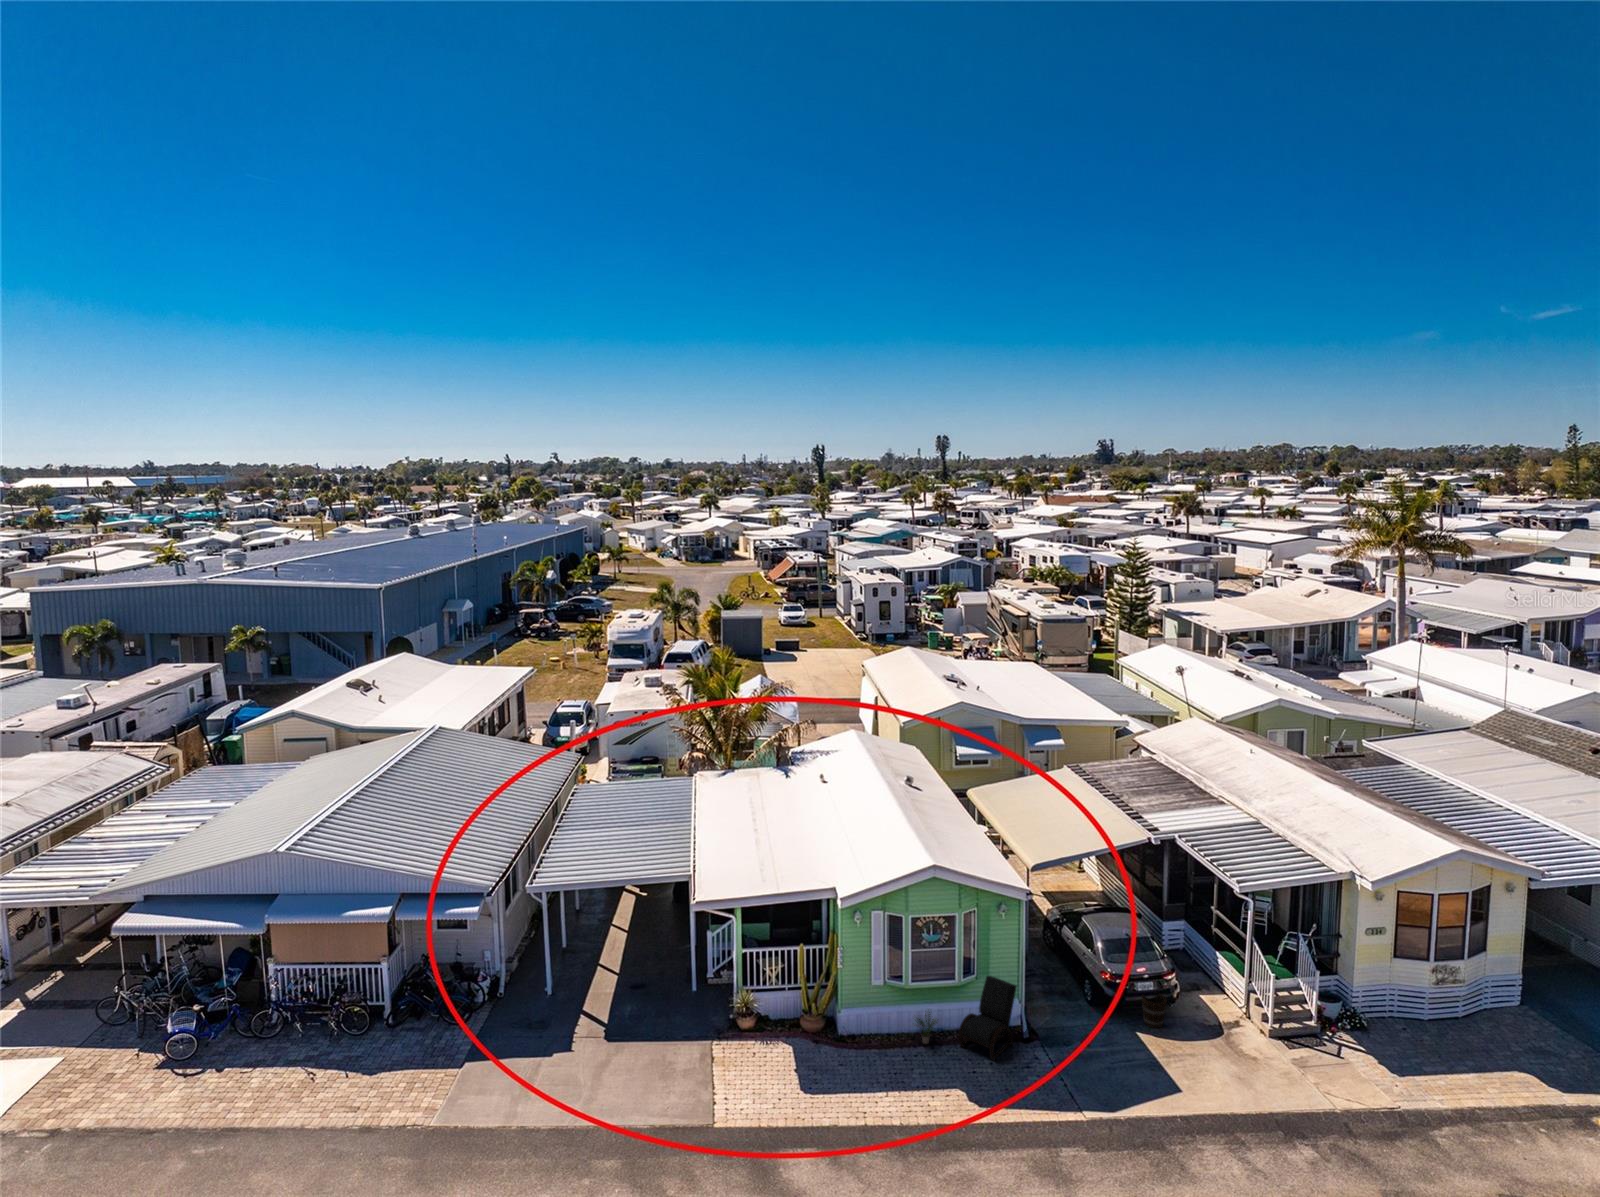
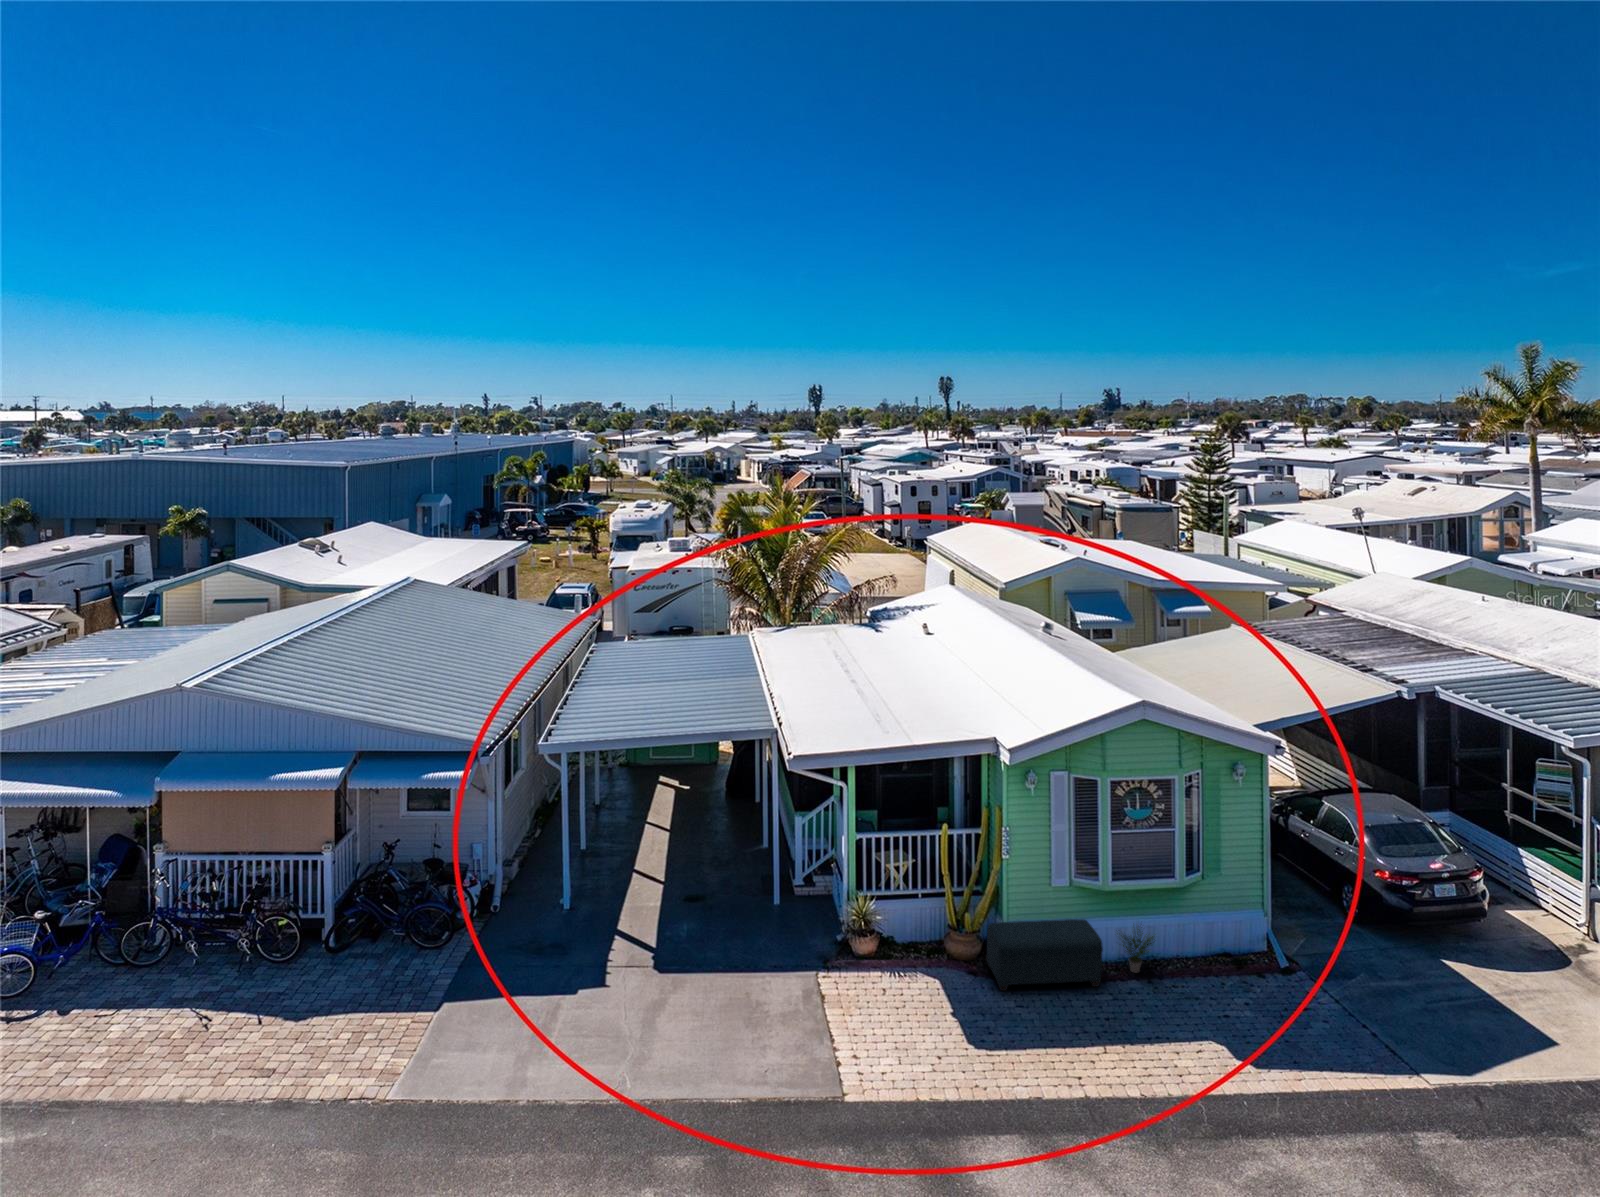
lounge chair: present [958,976,1017,1061] -> none [1187,874,1272,998]
bucket: present [1142,993,1167,1028] -> none [1440,898,1482,950]
bench: none [827,1007,899,1056] -> present [987,919,1103,991]

